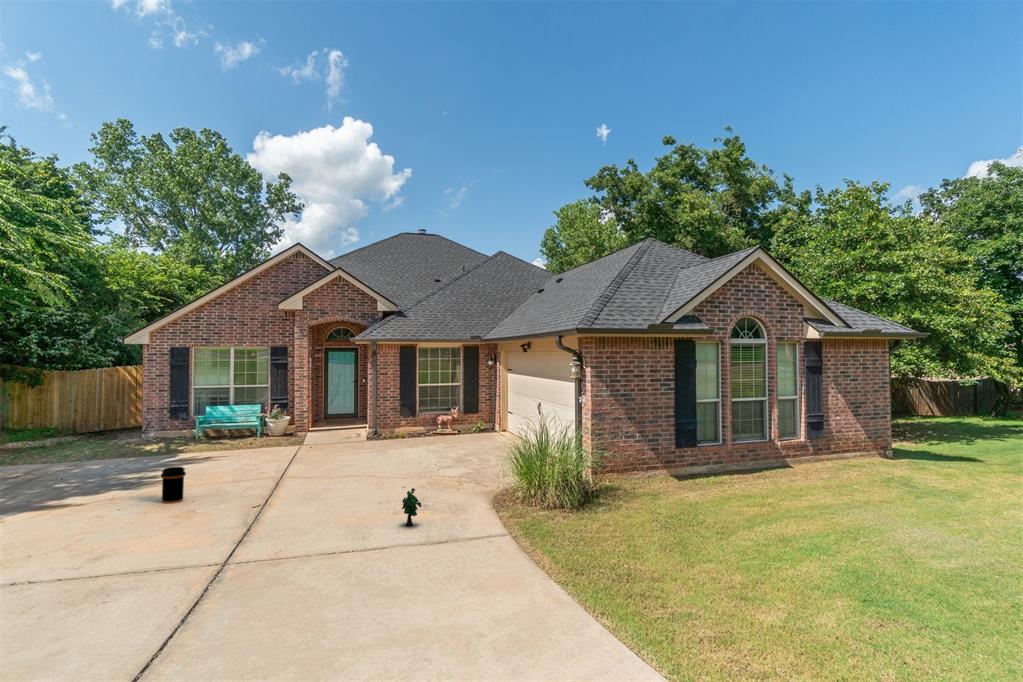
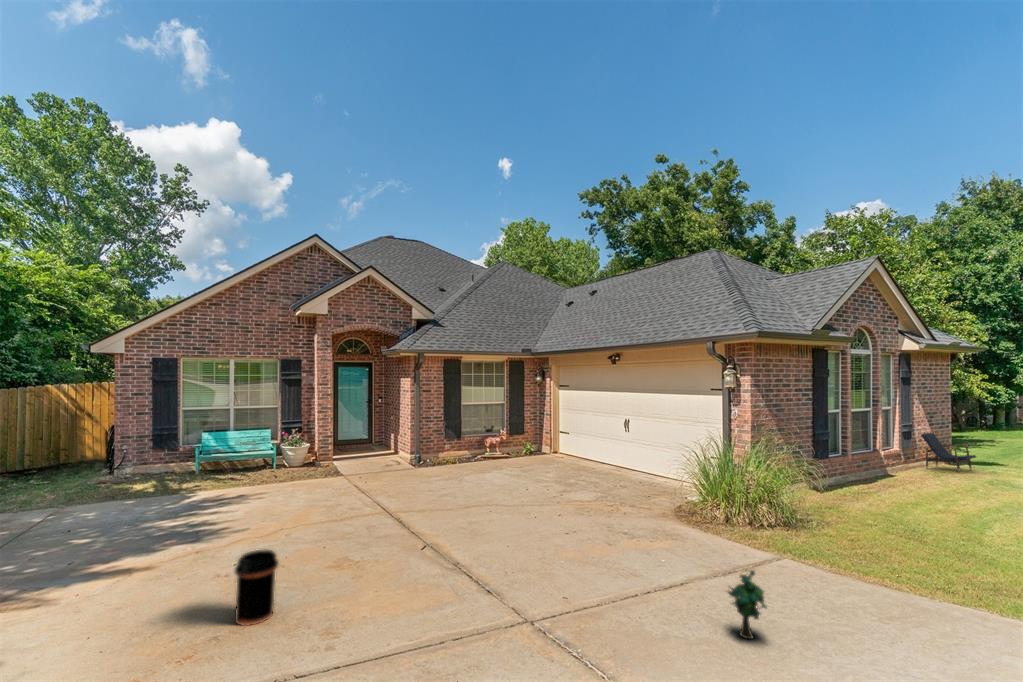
lounge chair: none [843,423,893,463] -> present [921,433,976,473]

